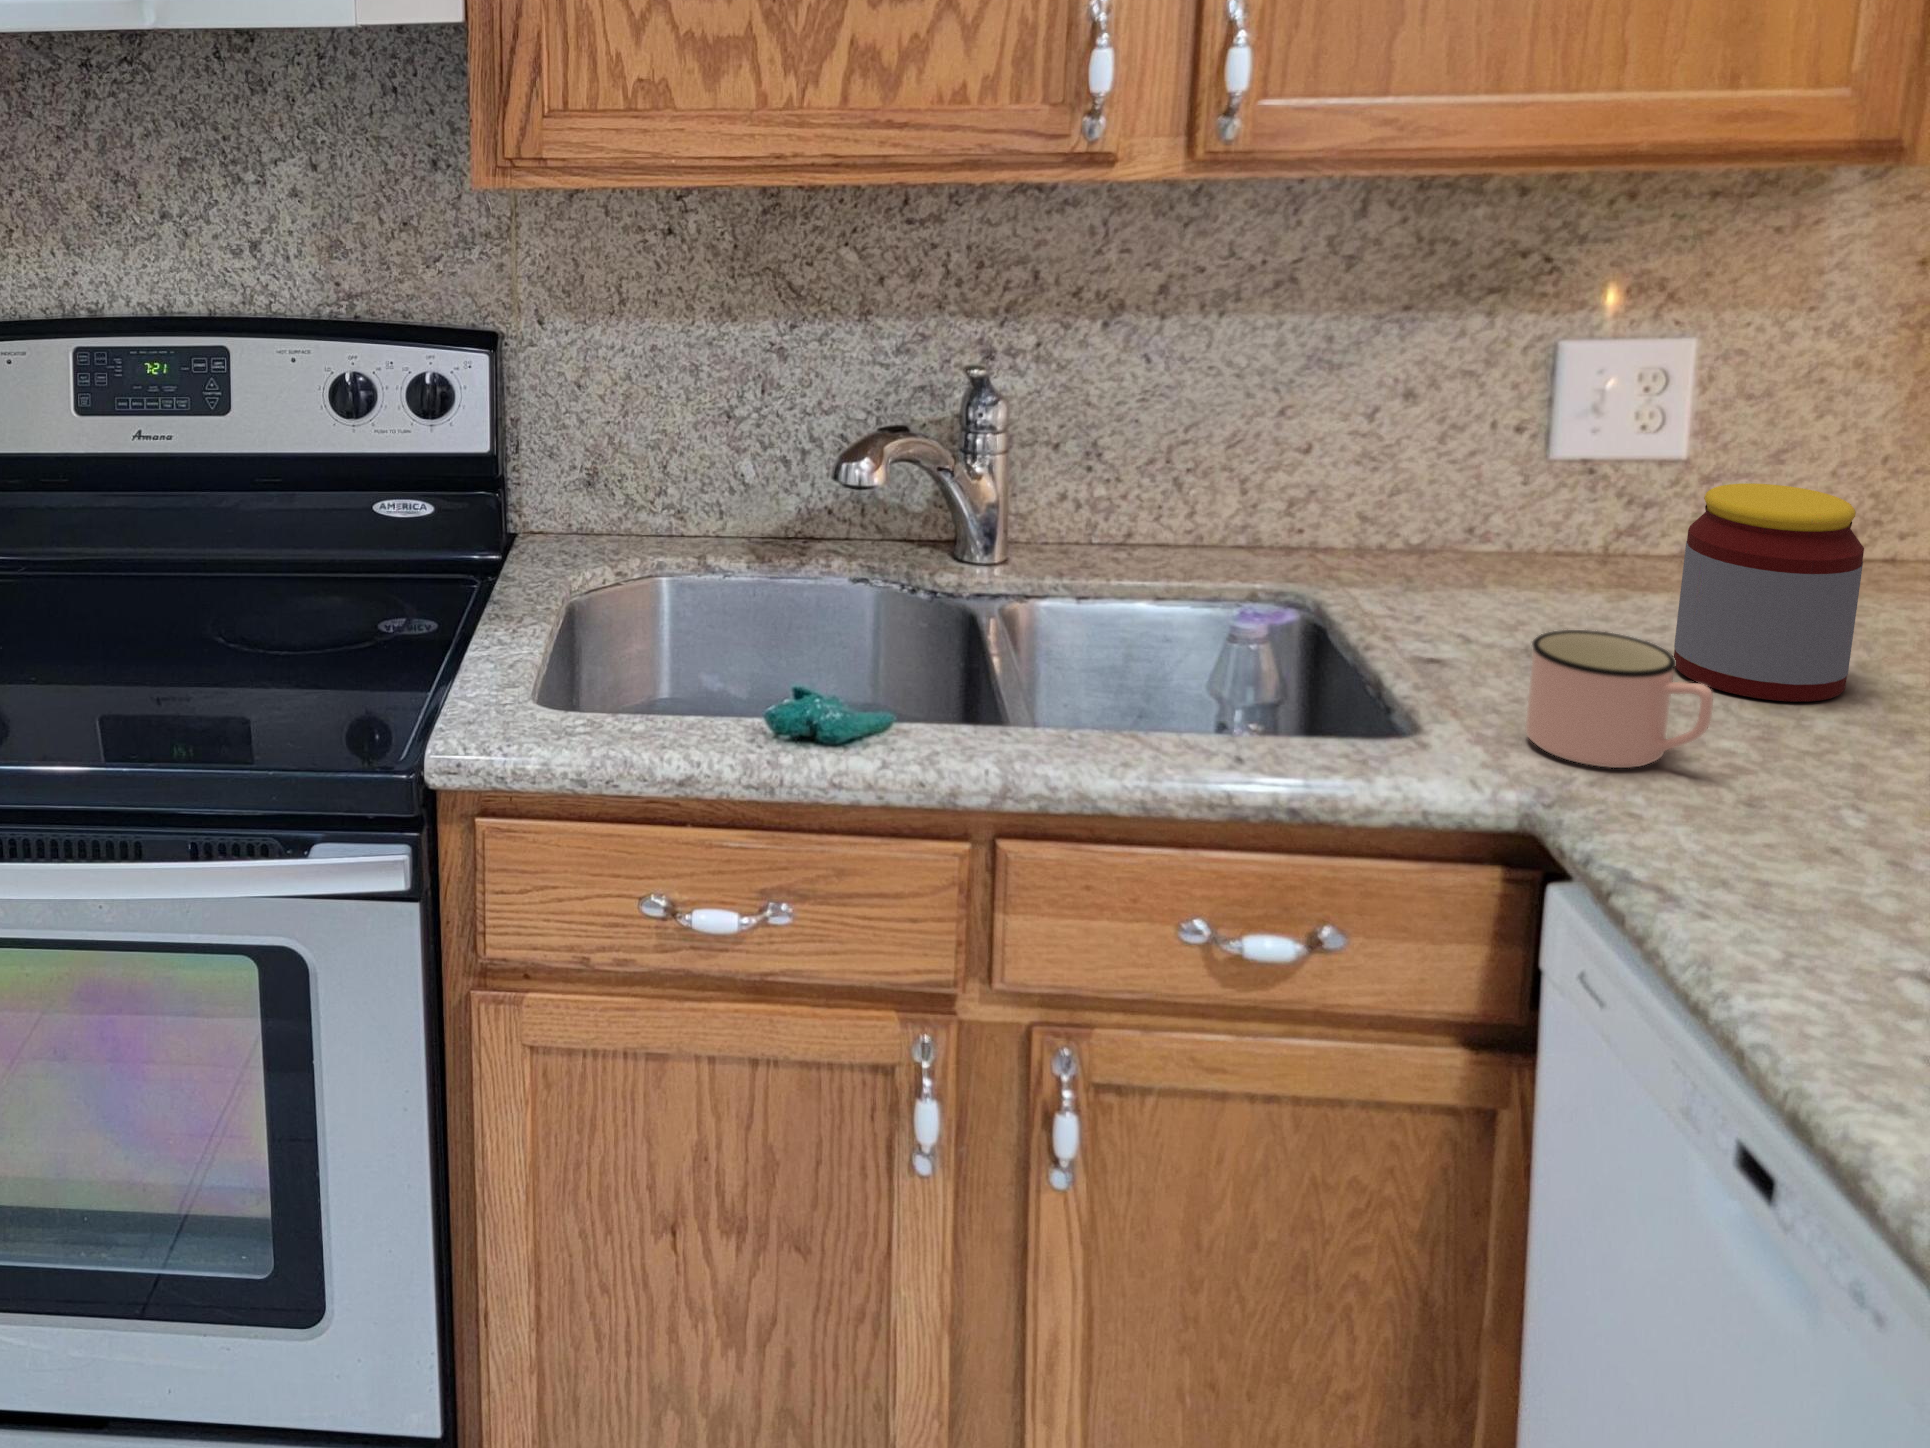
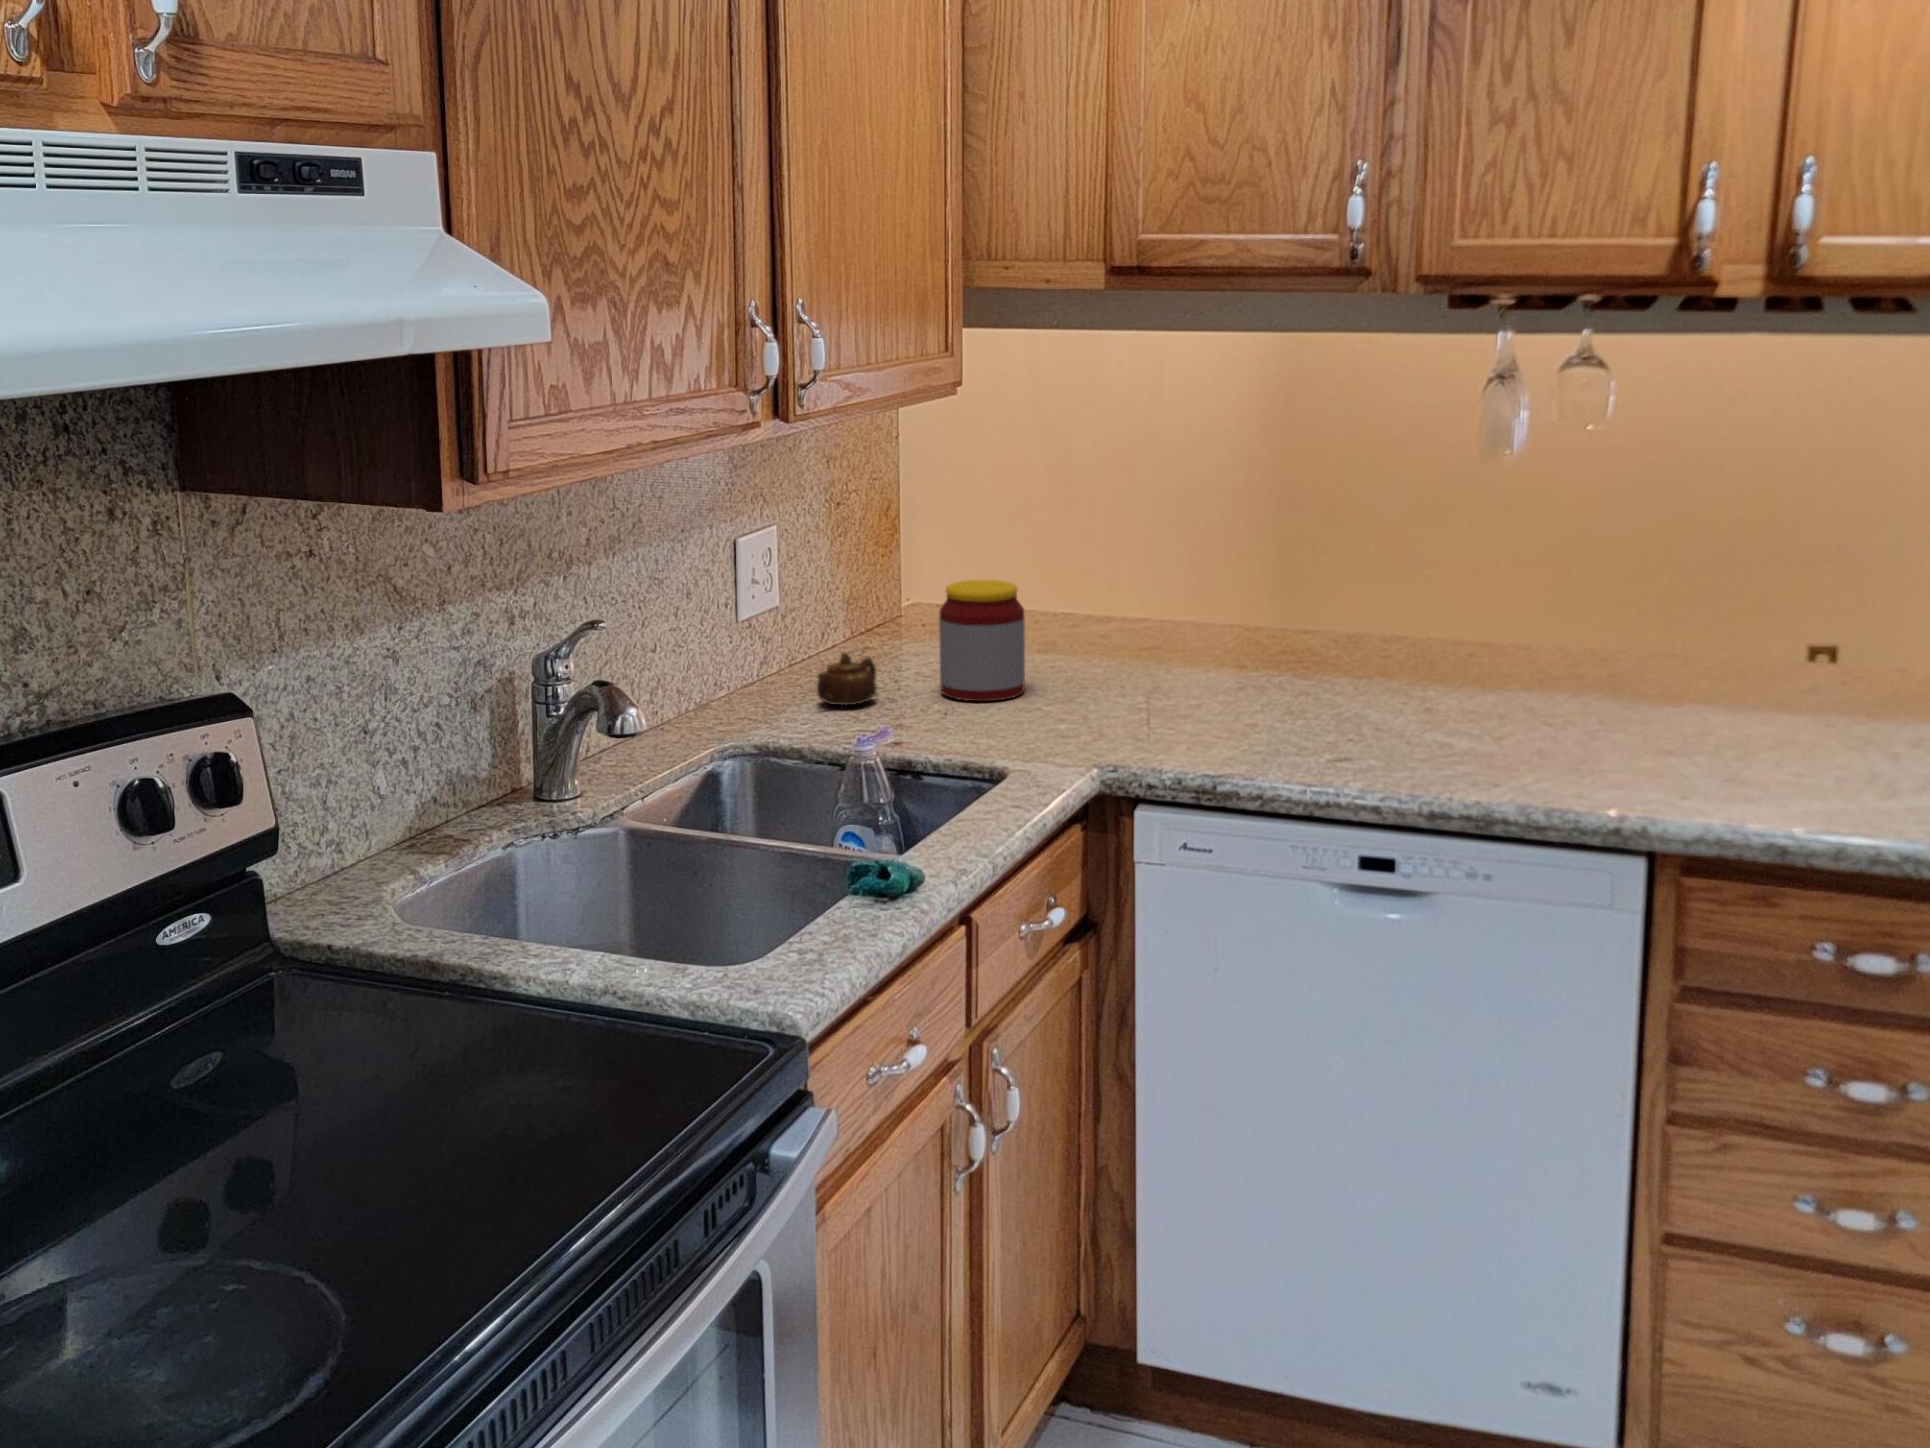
teapot: none [1476,537,1627,621] -> present [817,653,876,705]
mug: present [1526,630,1713,768] -> none [1017,667,1107,741]

